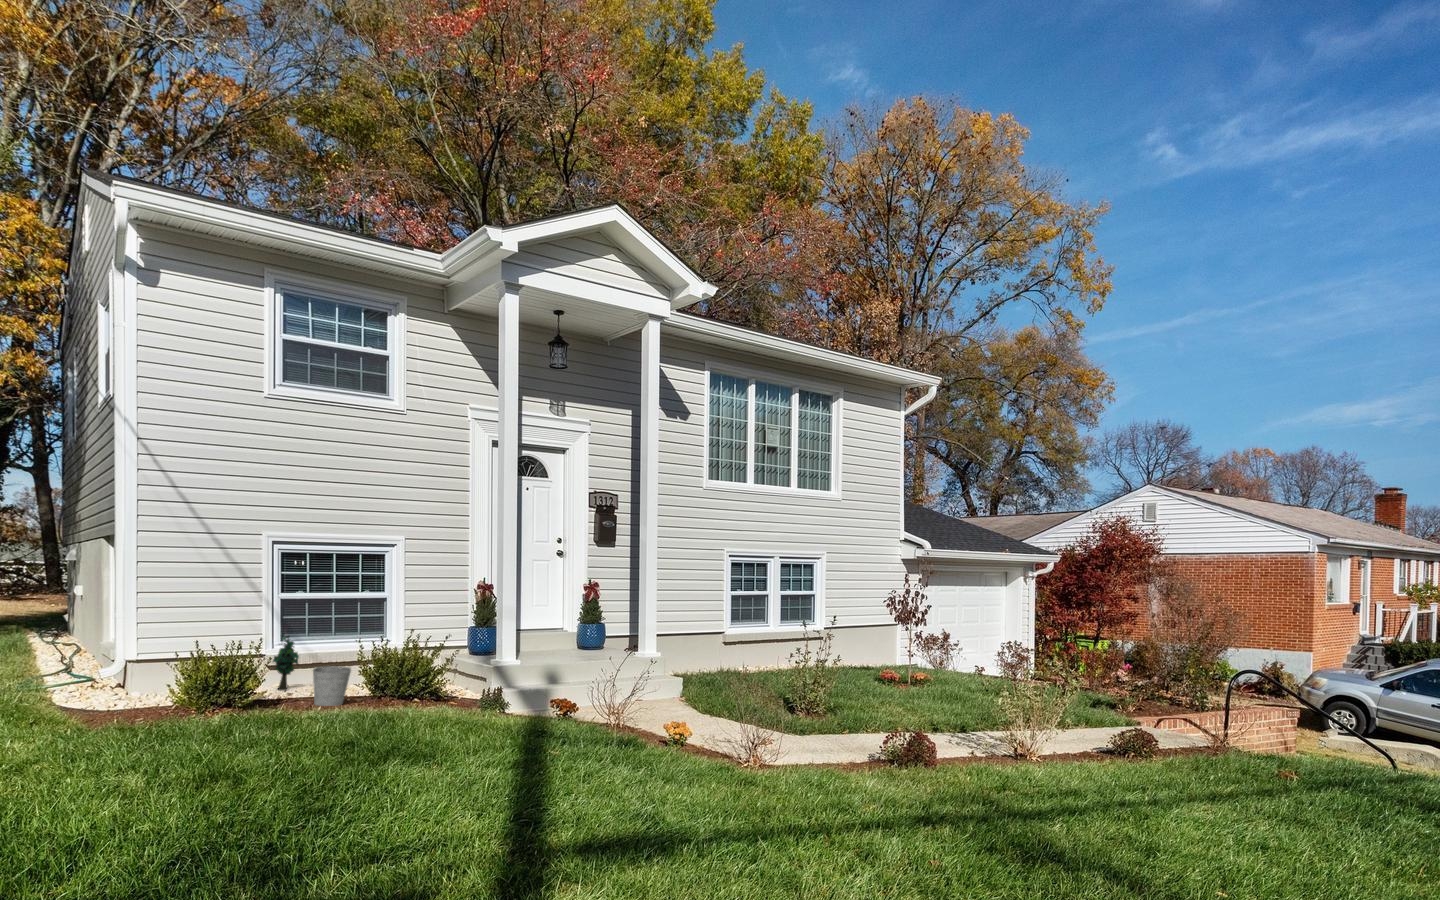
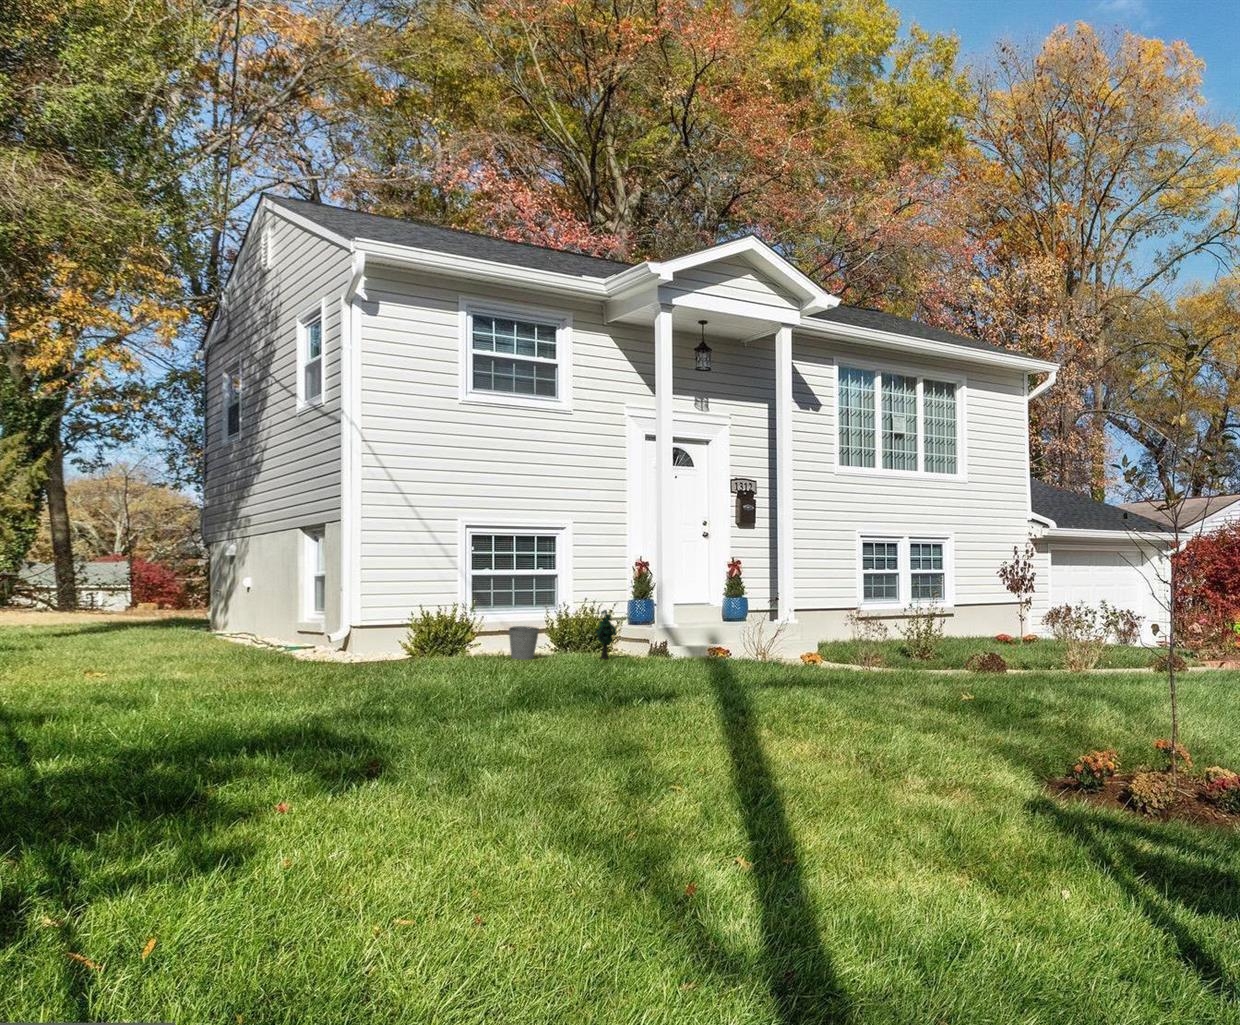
decorative plant: present [273,636,299,691] -> present [595,610,616,660]

